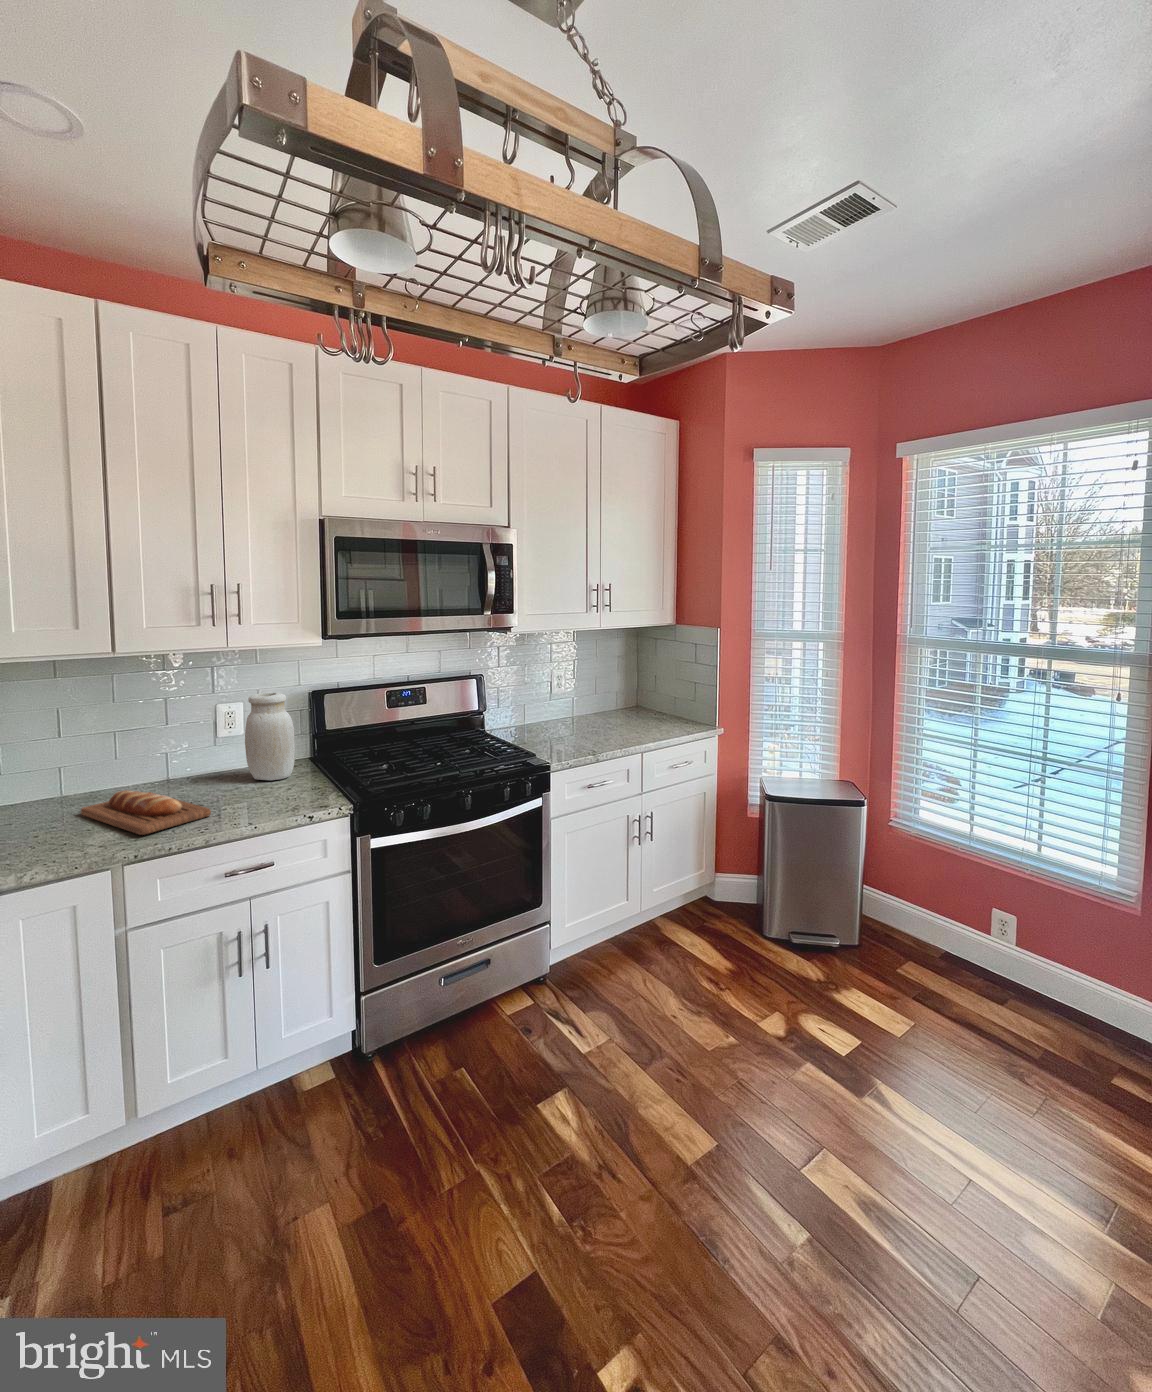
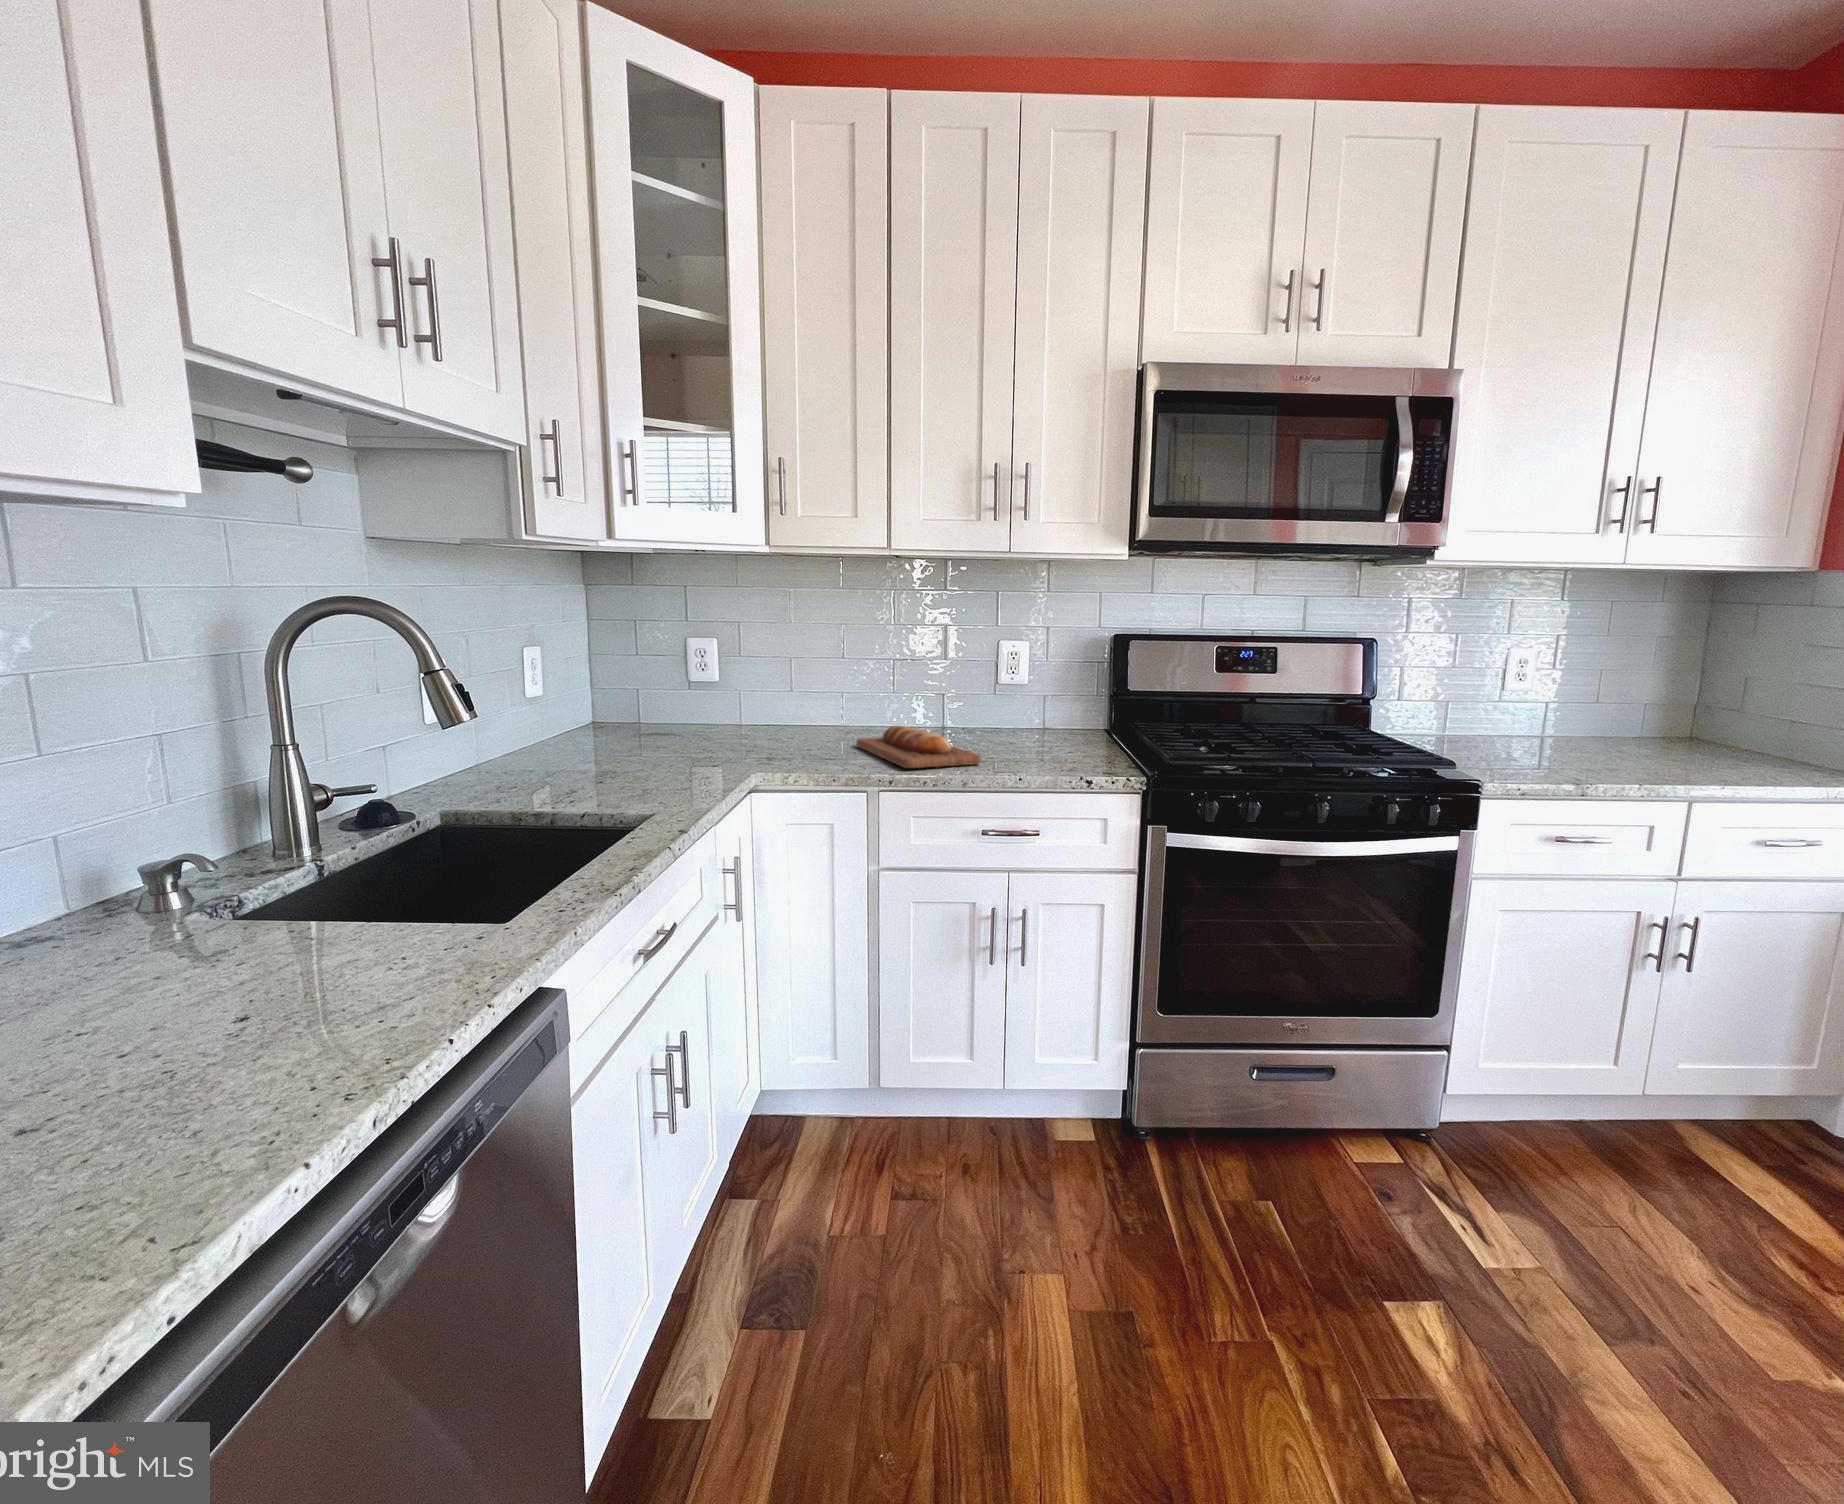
jar: present [245,693,295,780] -> none [1031,632,1091,744]

